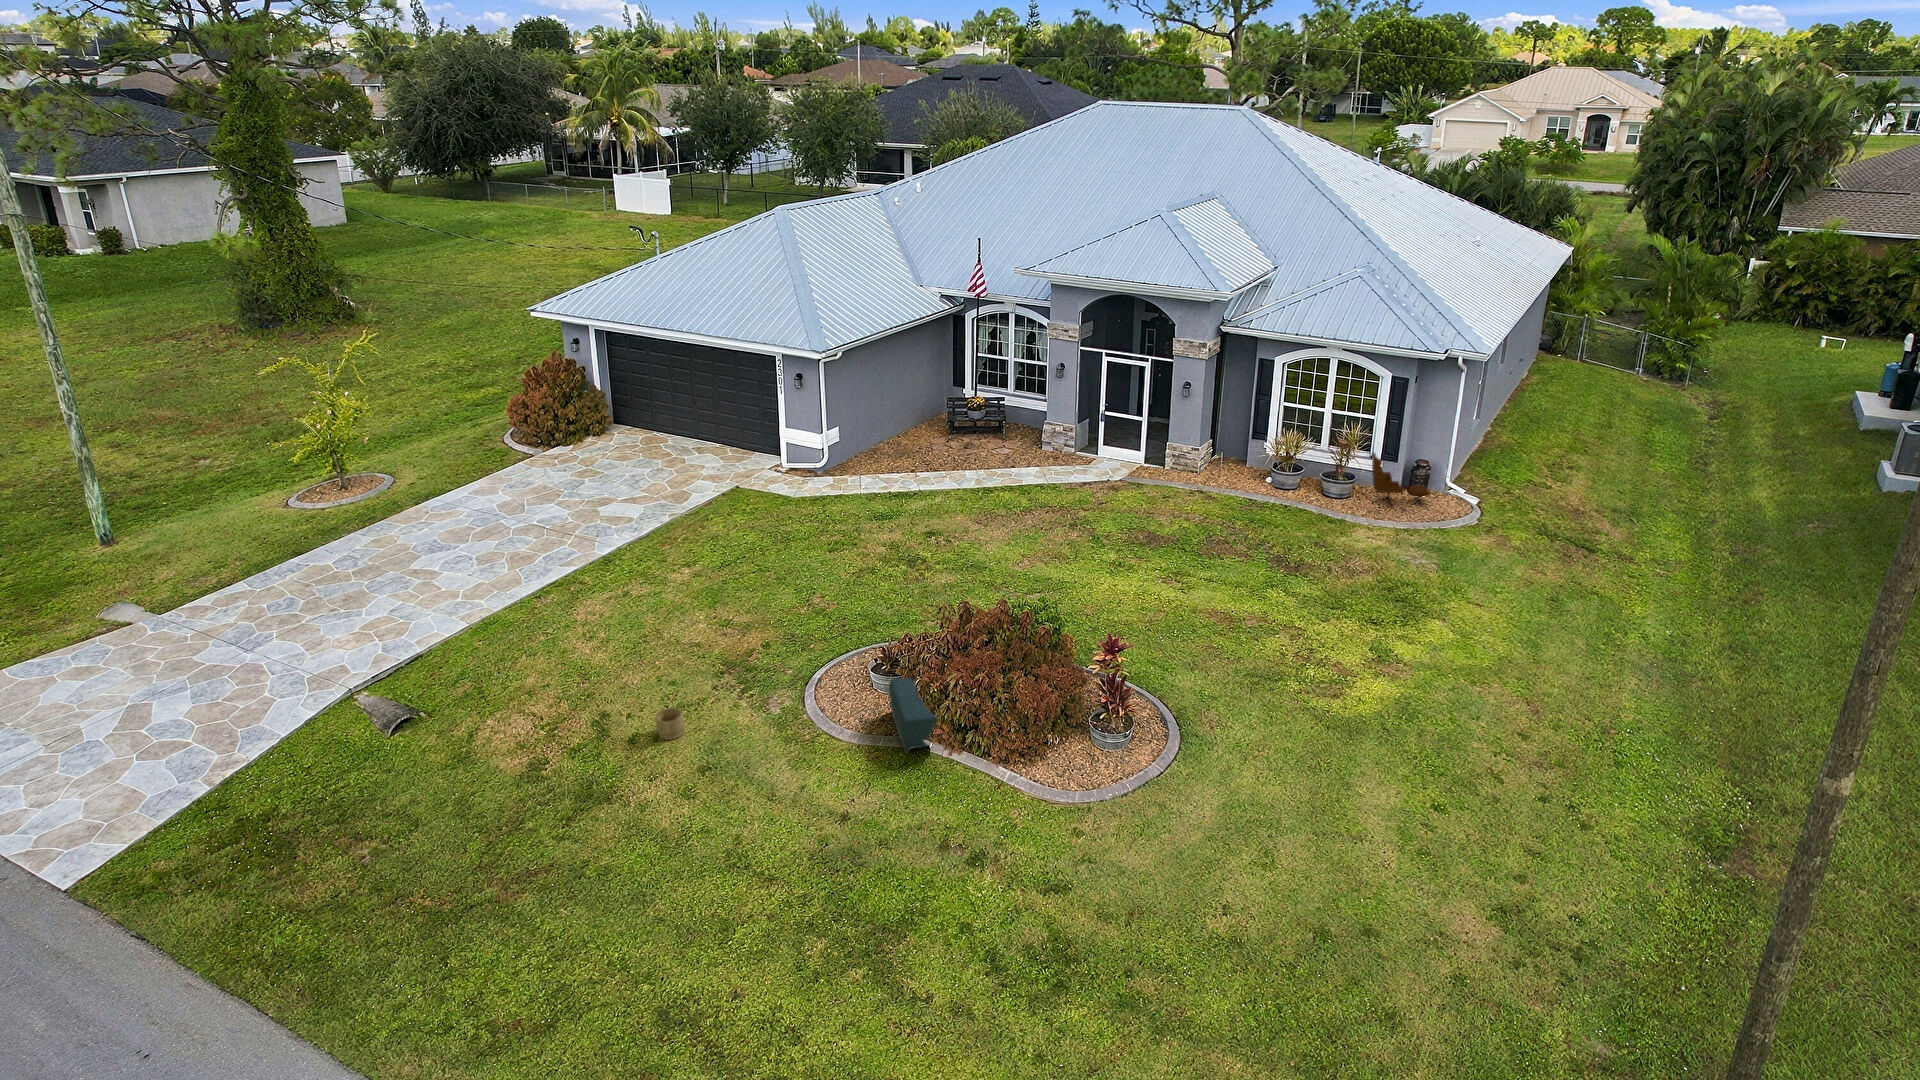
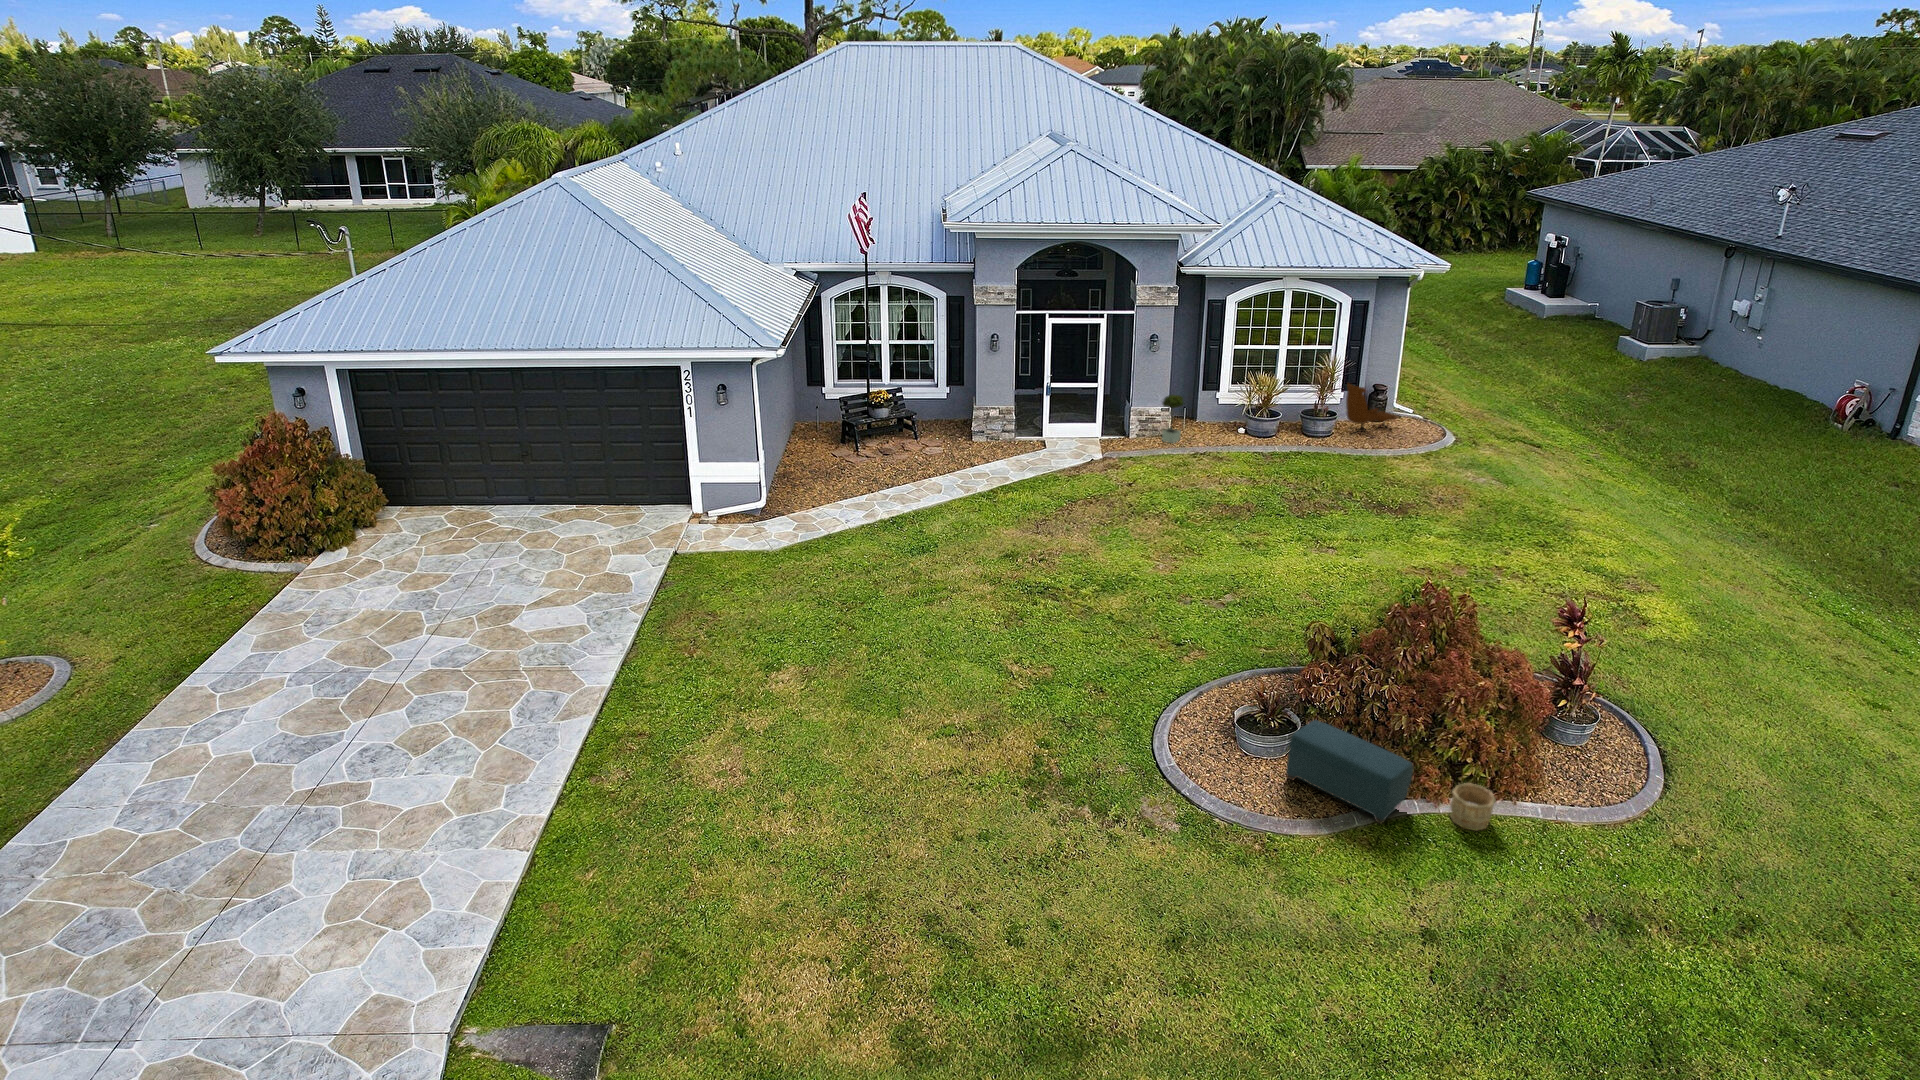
potted tree: none [1192,437,1212,480] -> present [1162,395,1184,443]
wooden bucket: present [655,707,685,740] -> present [1450,783,1496,831]

